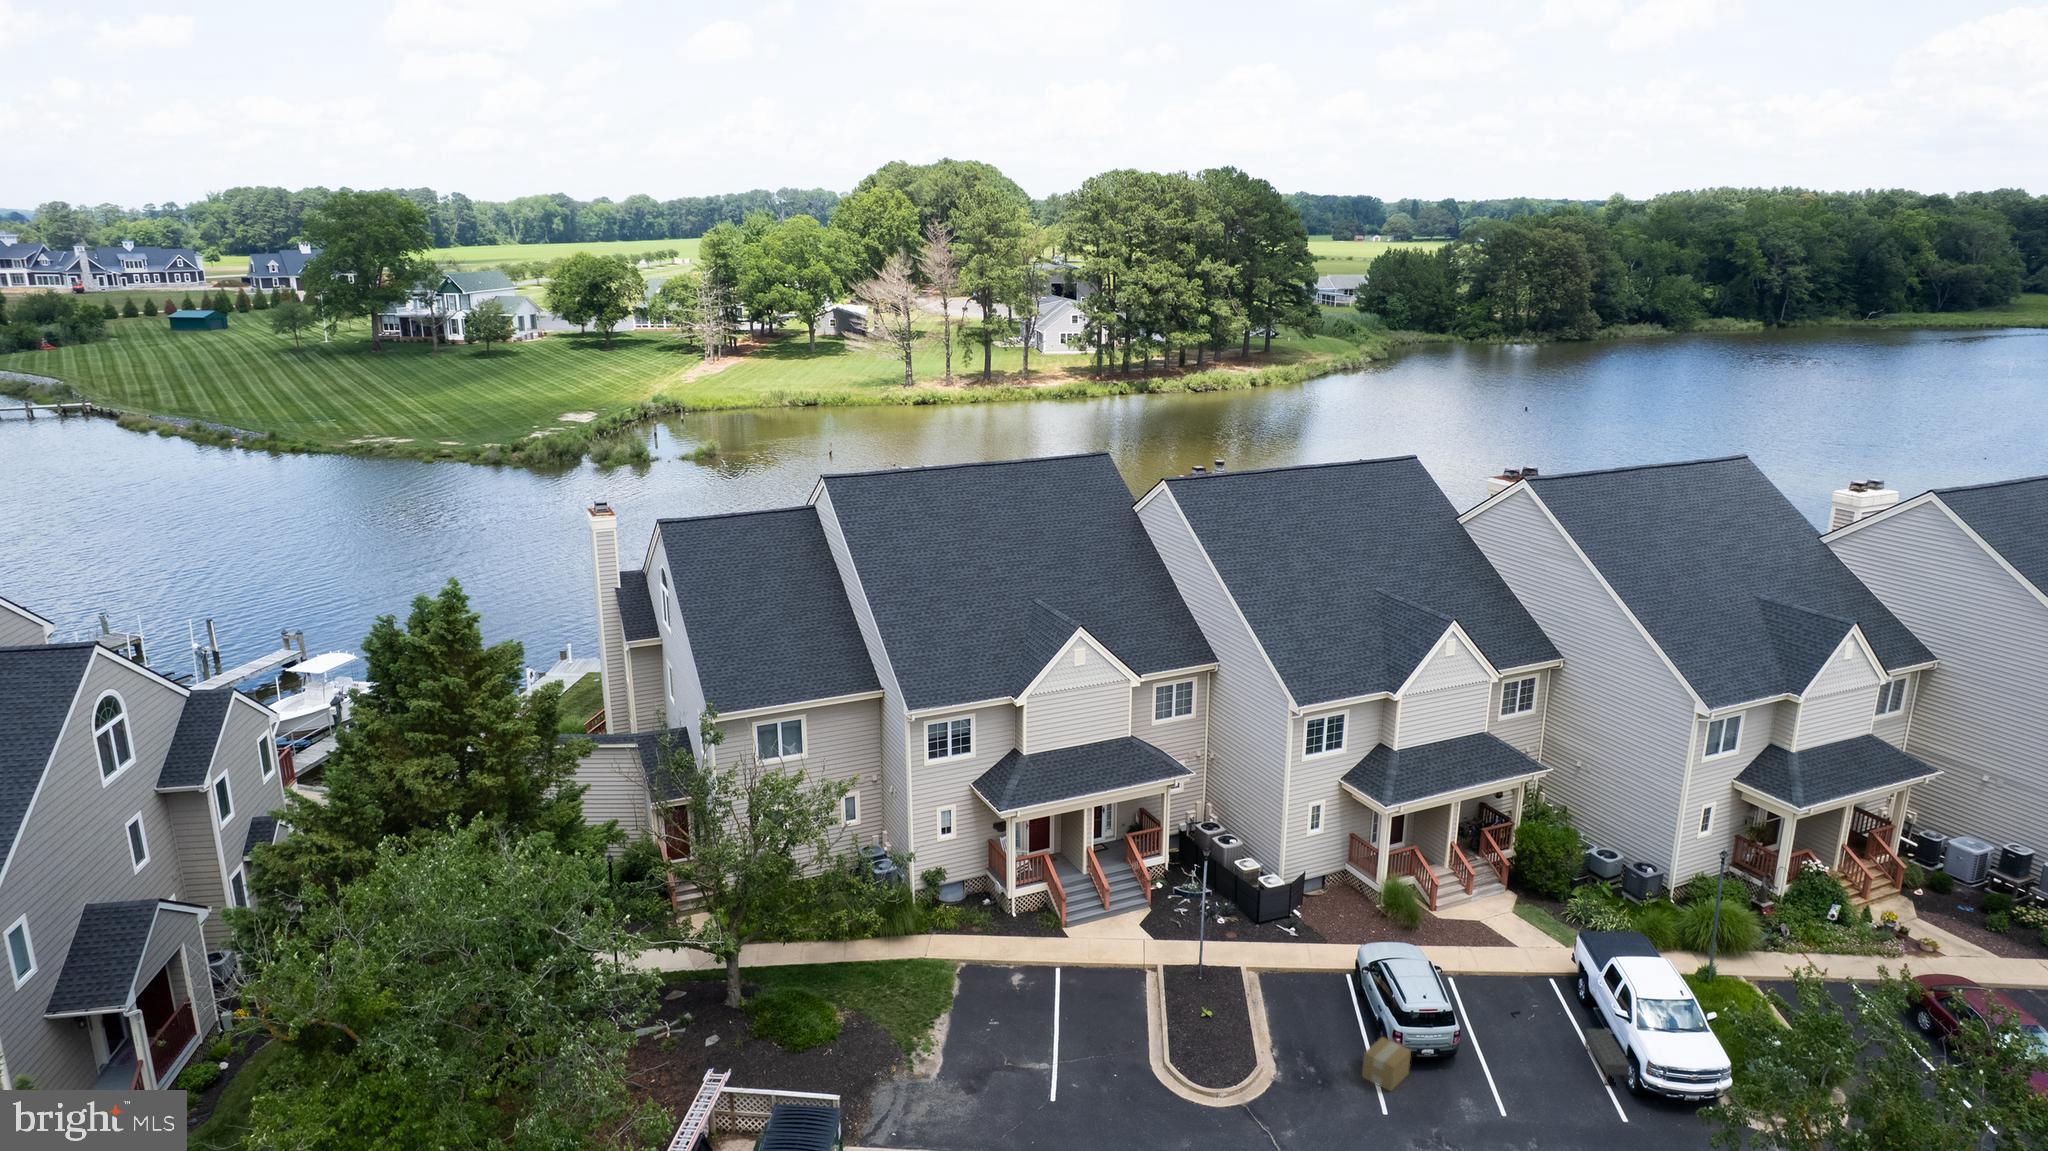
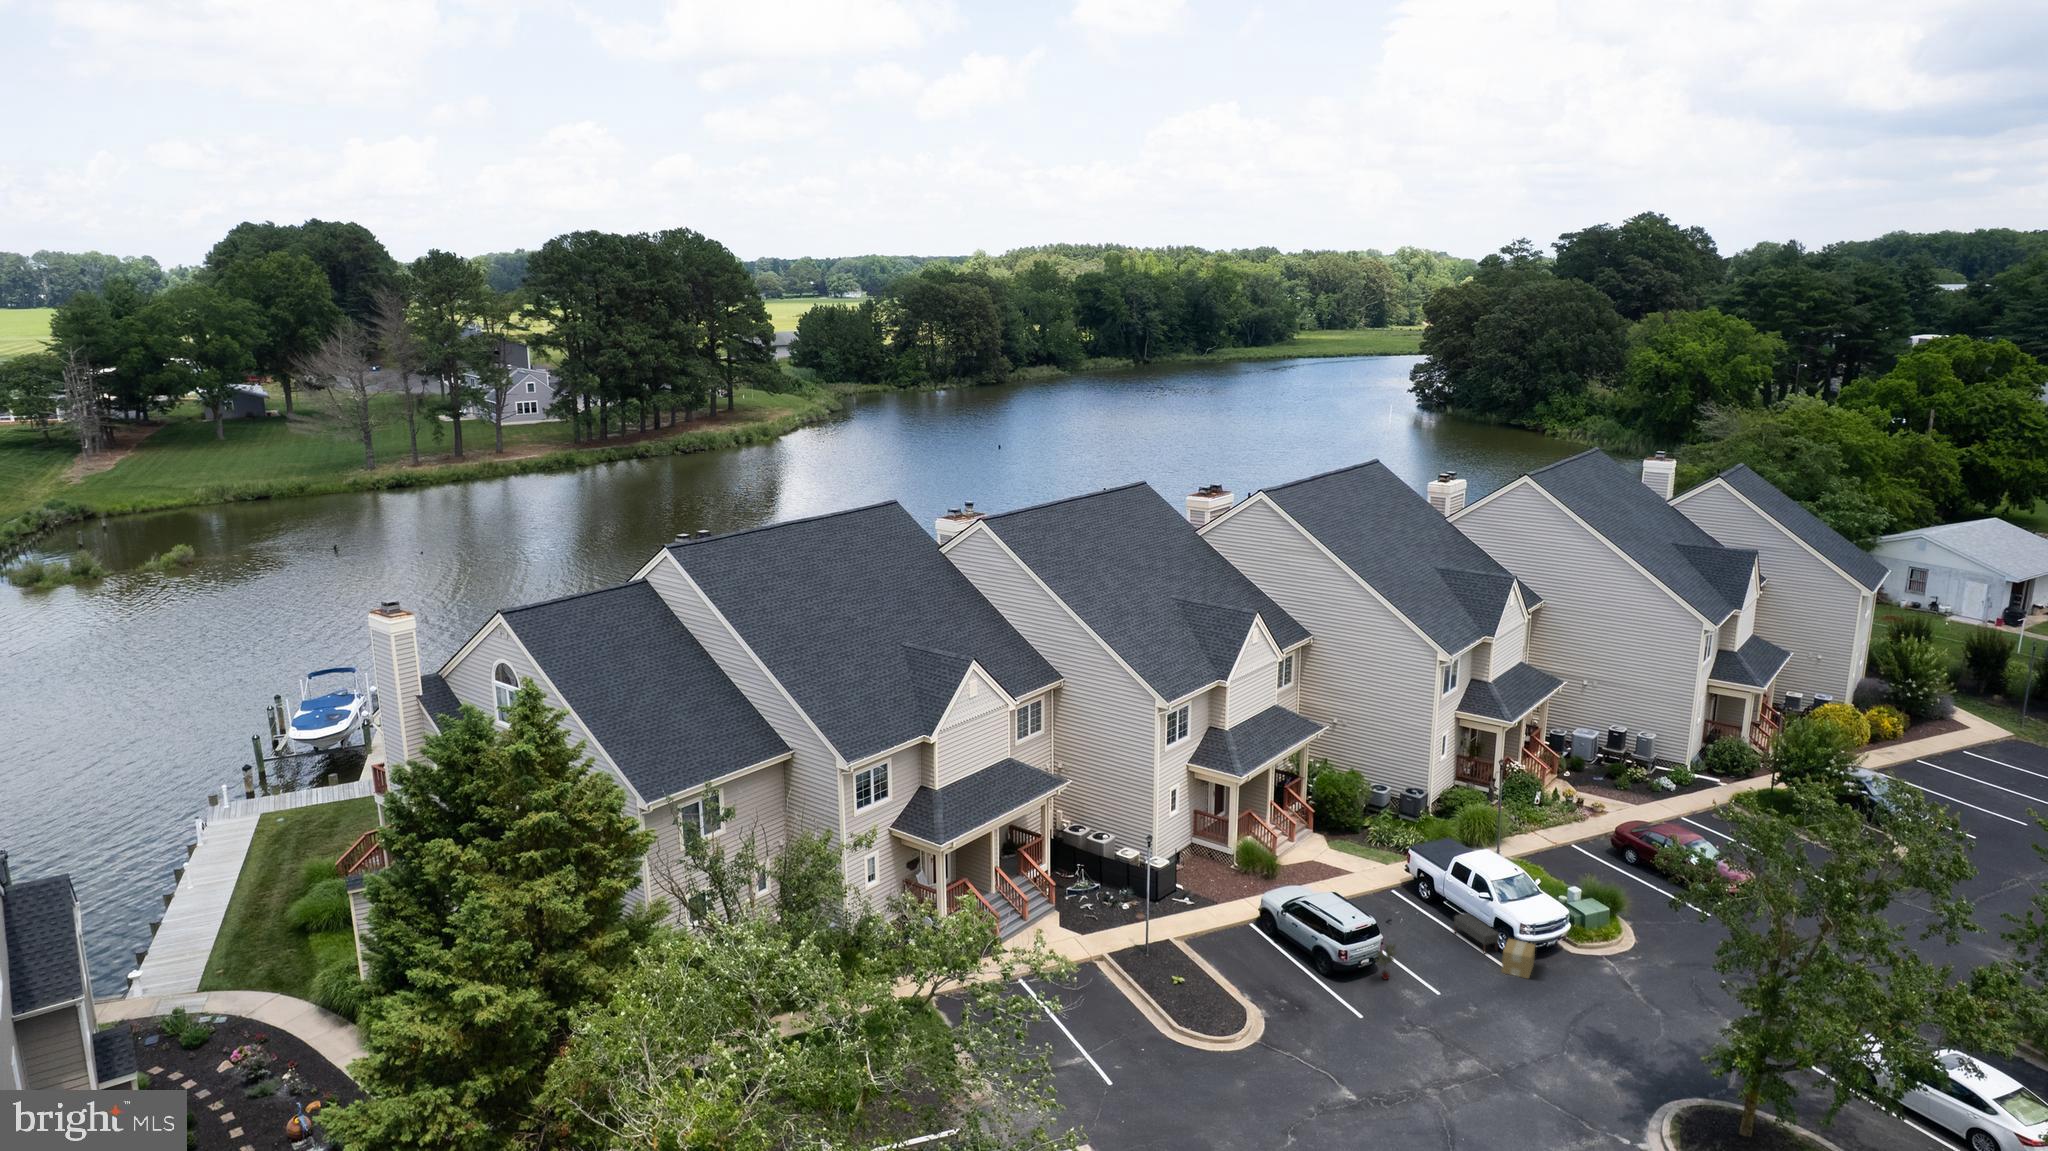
potted tree: none [1438,1035,1472,1080] -> present [1376,944,1397,979]
cardboard box: present [1362,1037,1411,1091] -> present [1502,939,1535,979]

